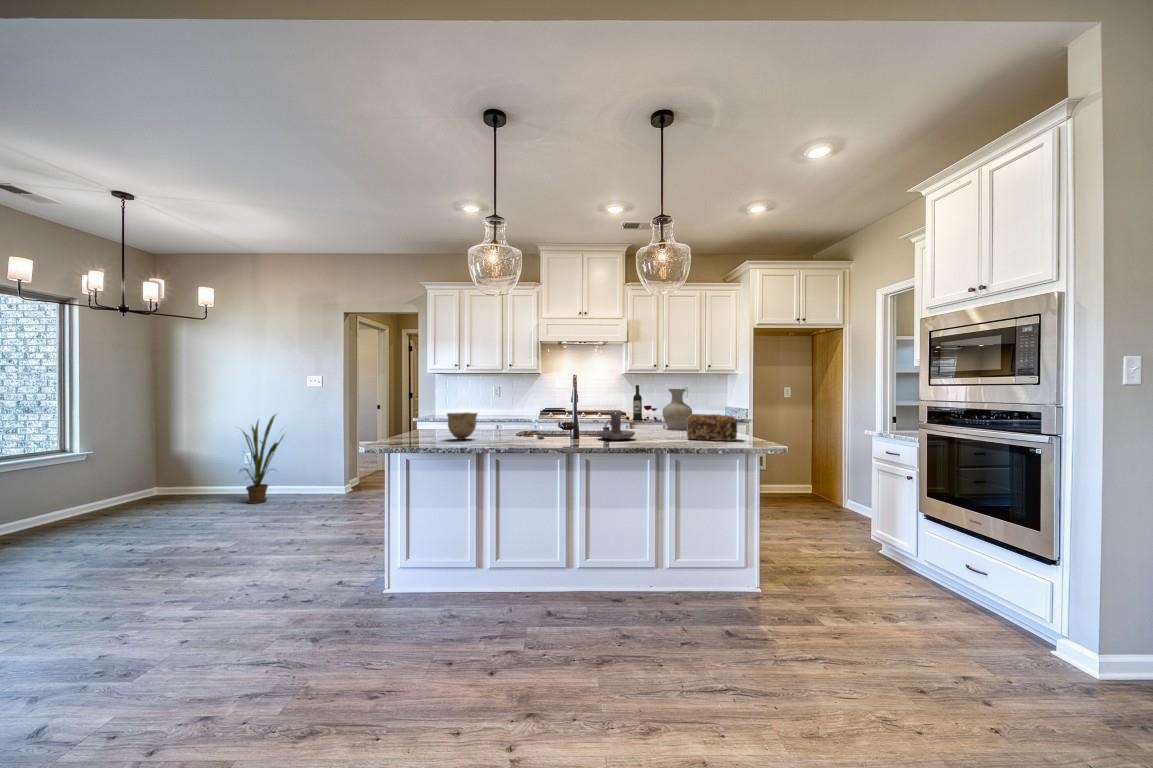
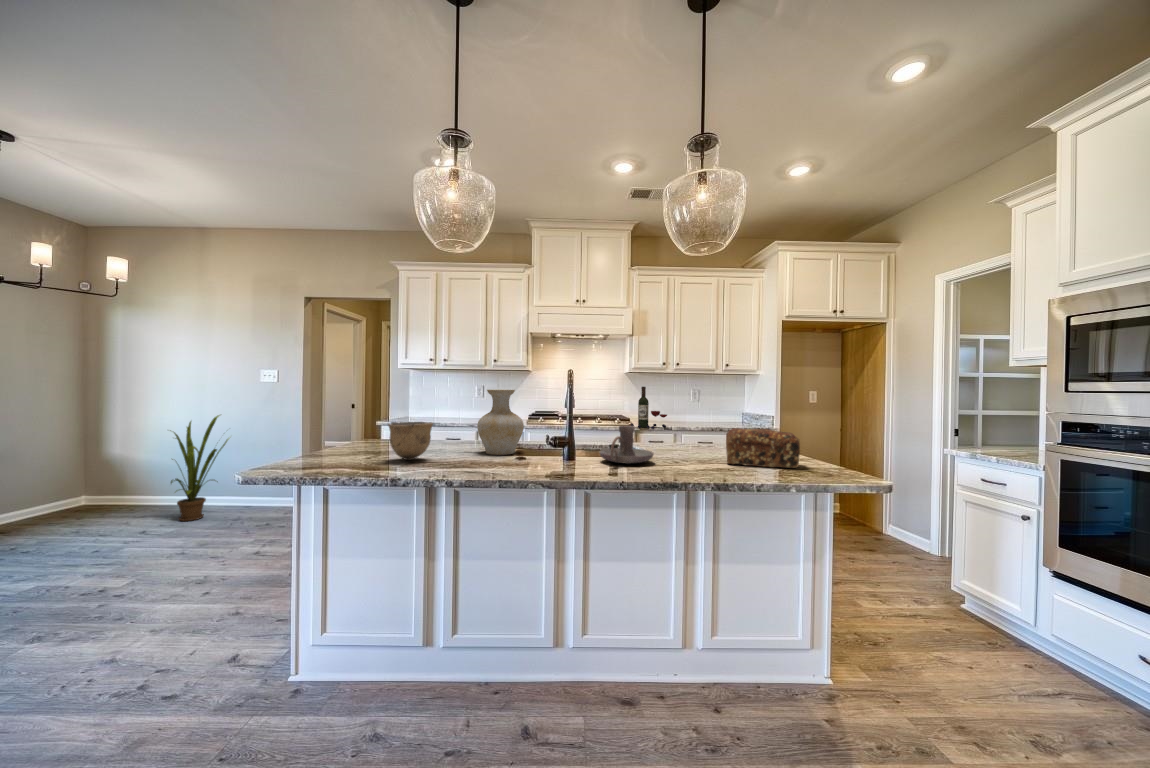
vase: present [662,389,692,430] -> present [477,389,524,455]

